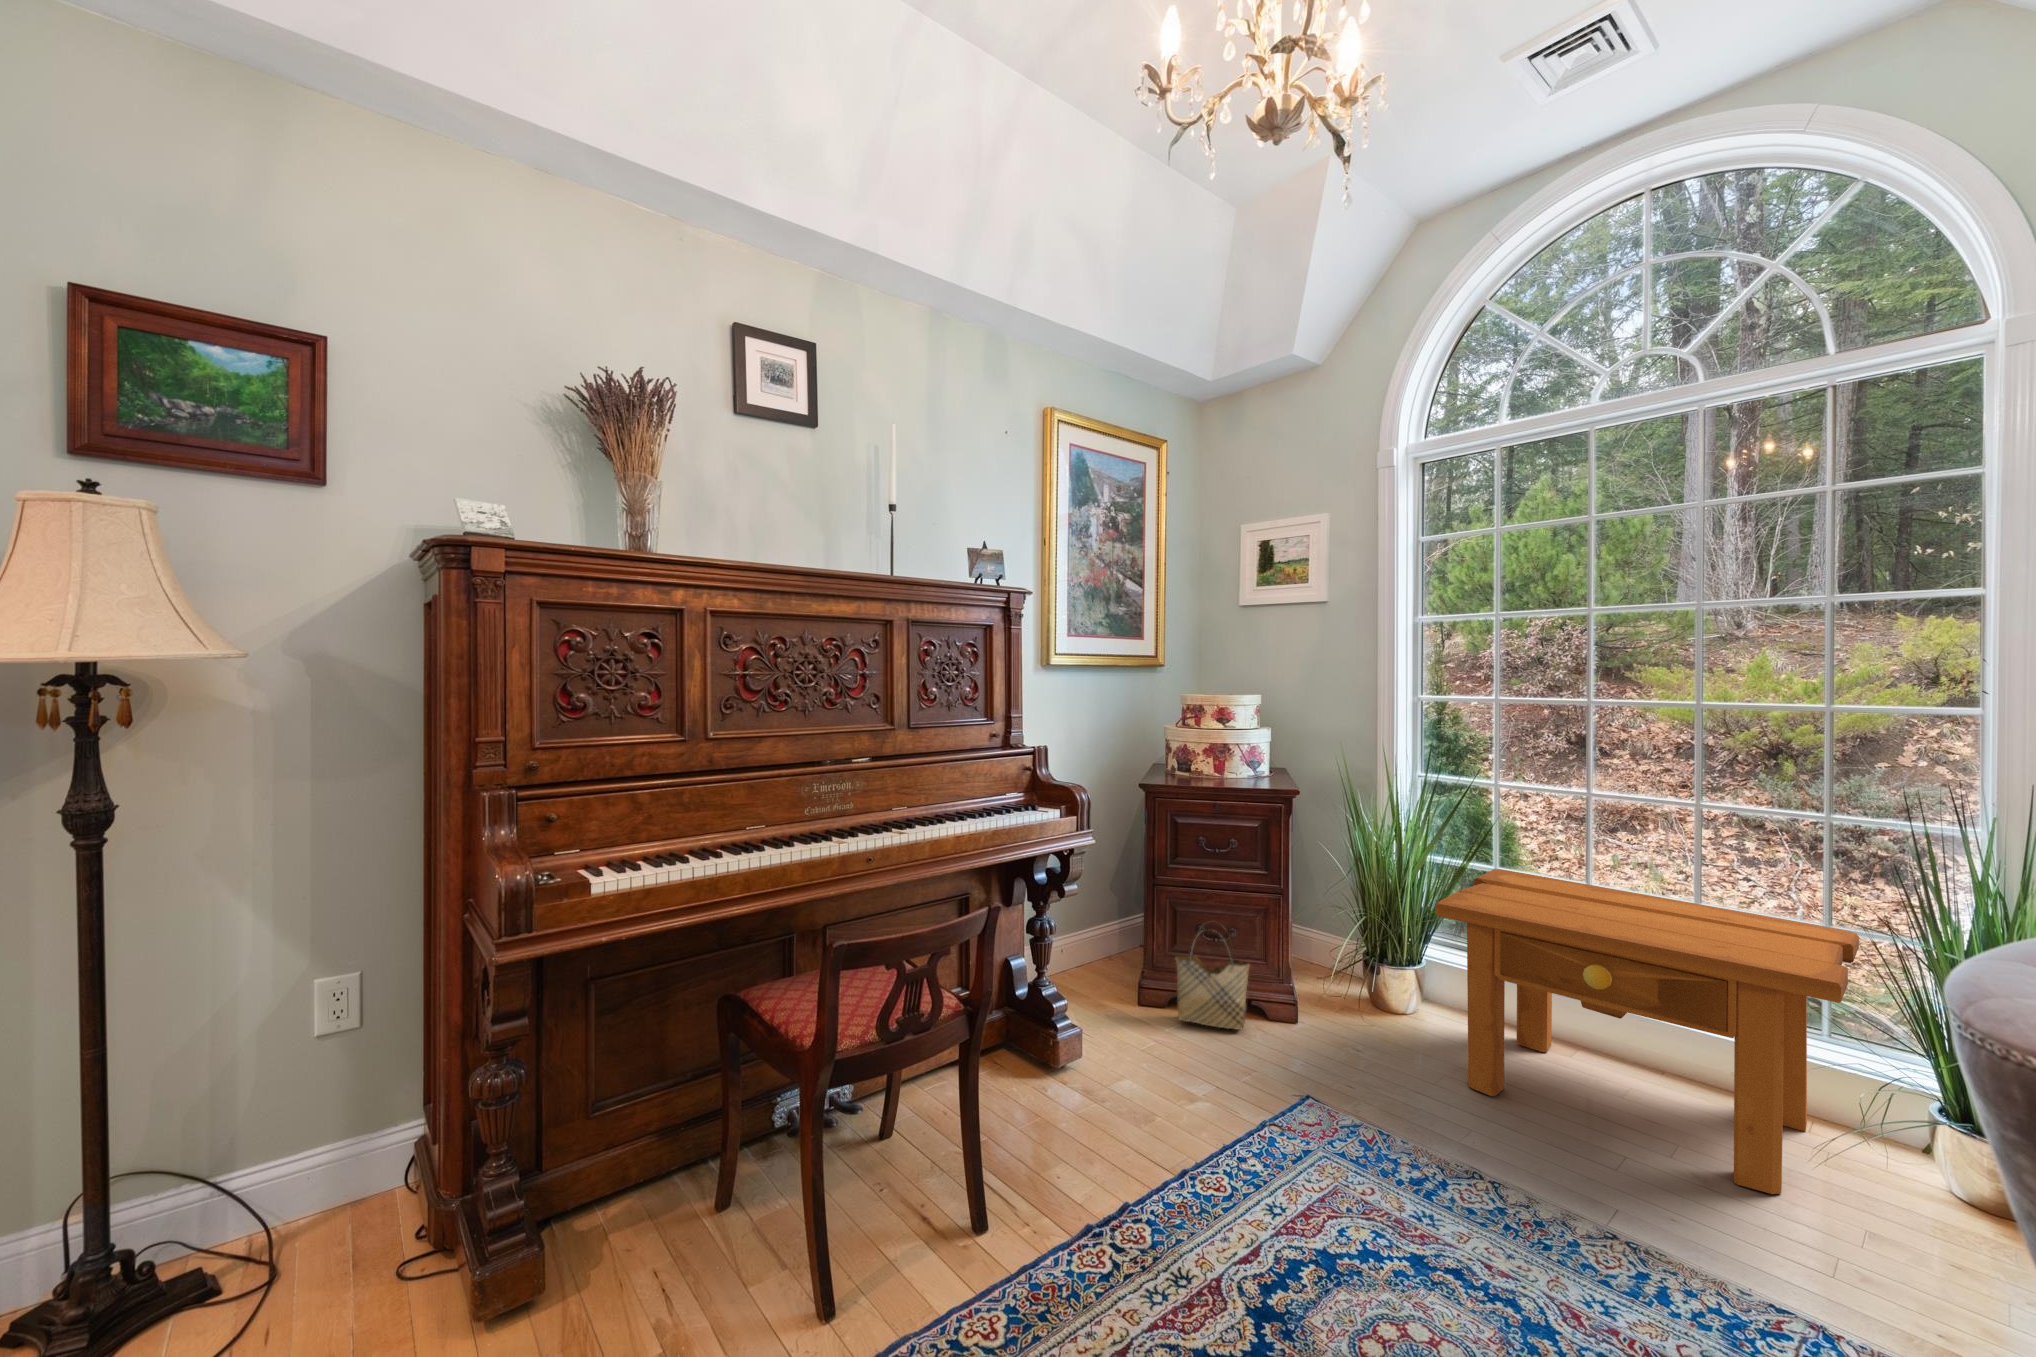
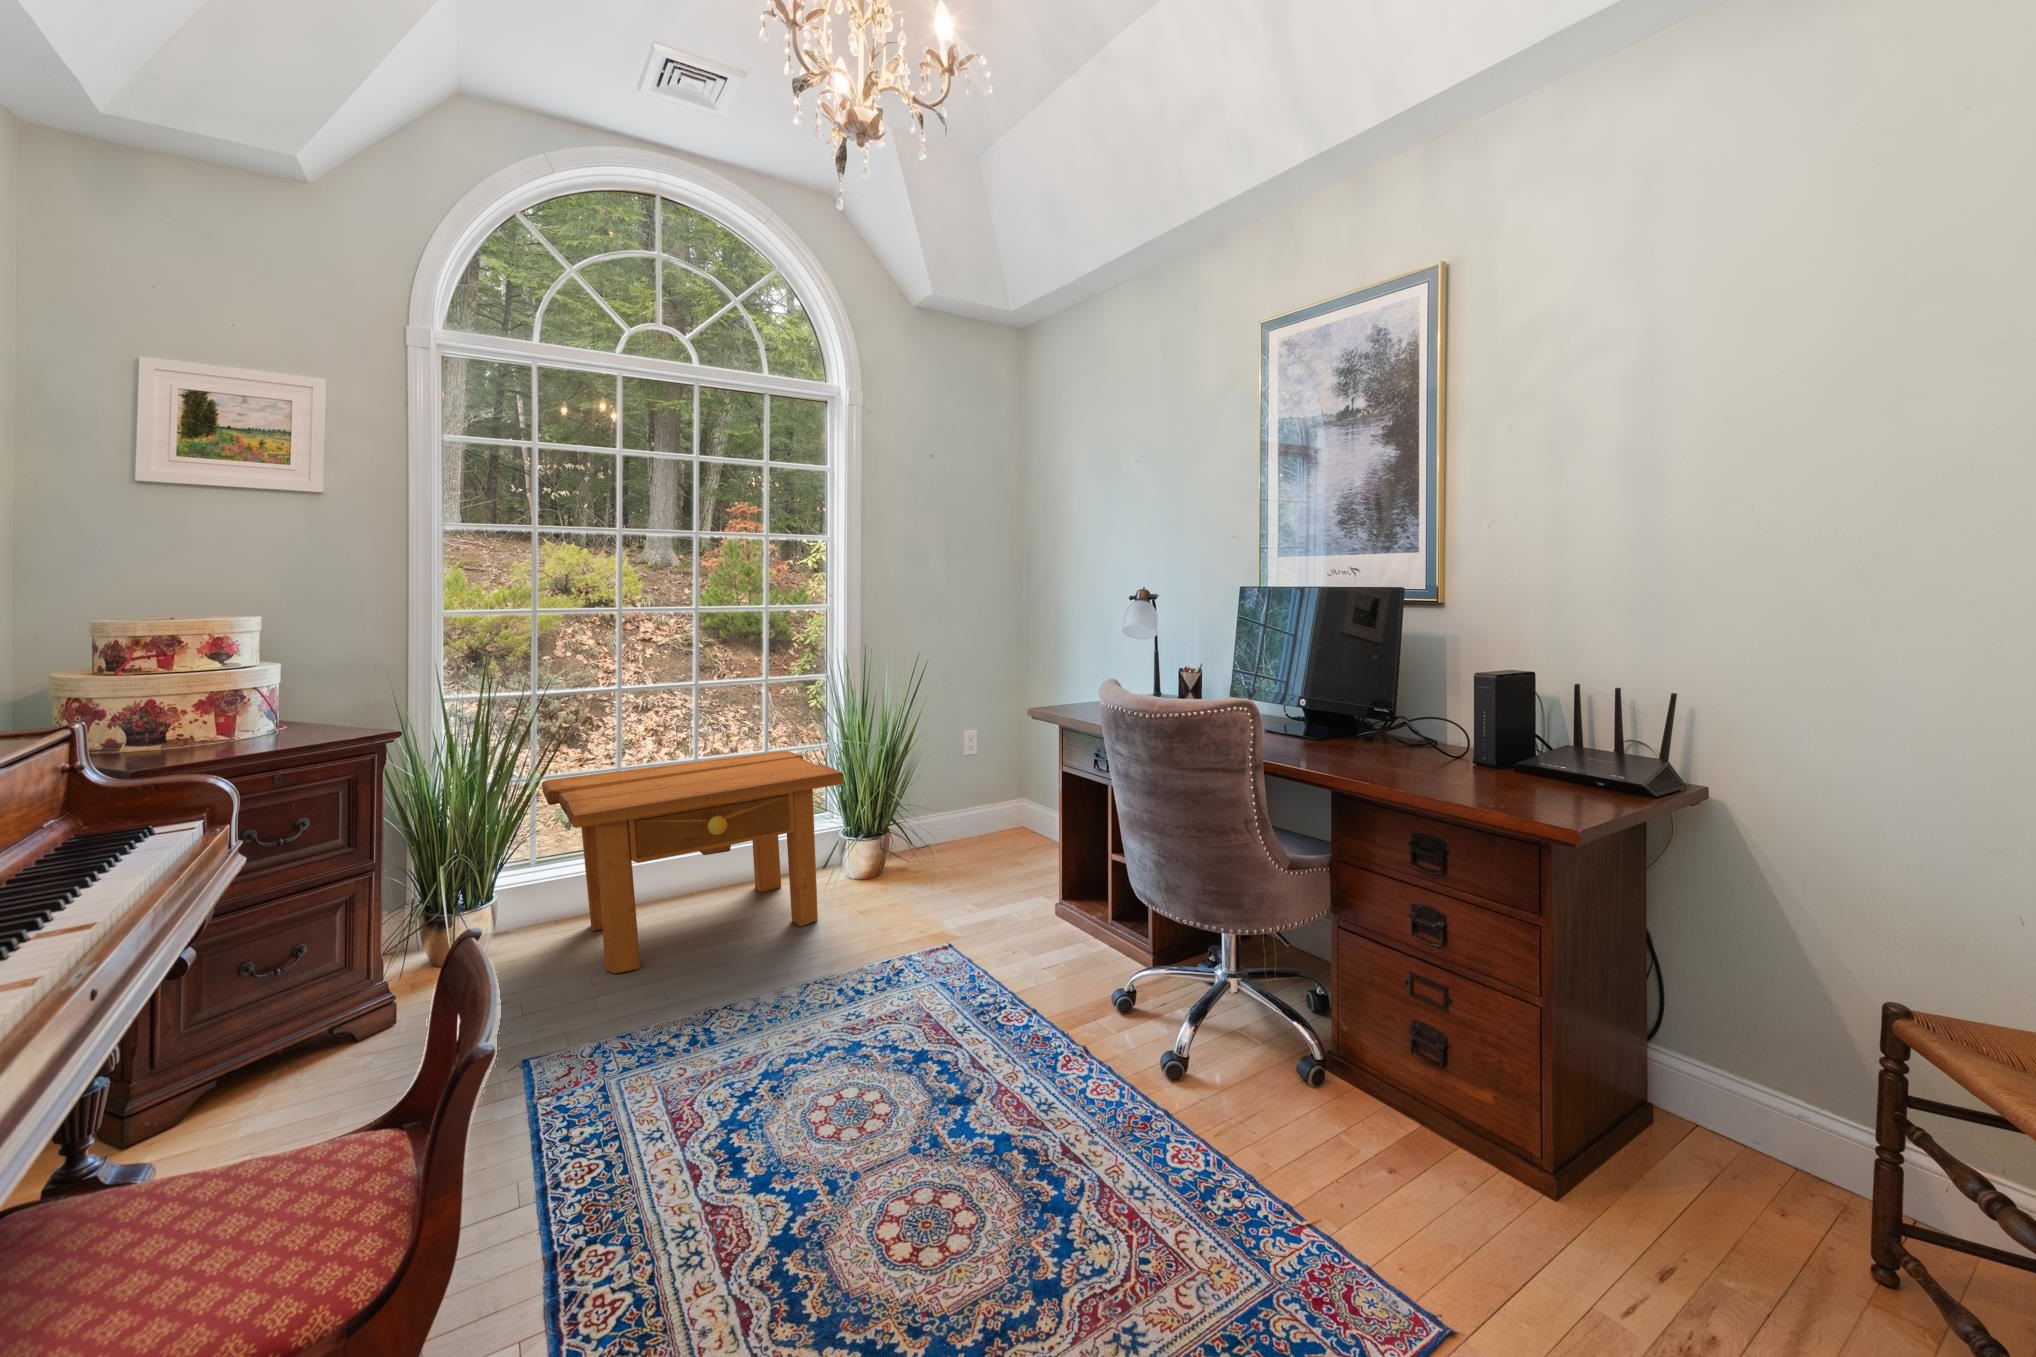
woven basket: present [1175,921,1249,1030] -> none [208,955,348,1119]

